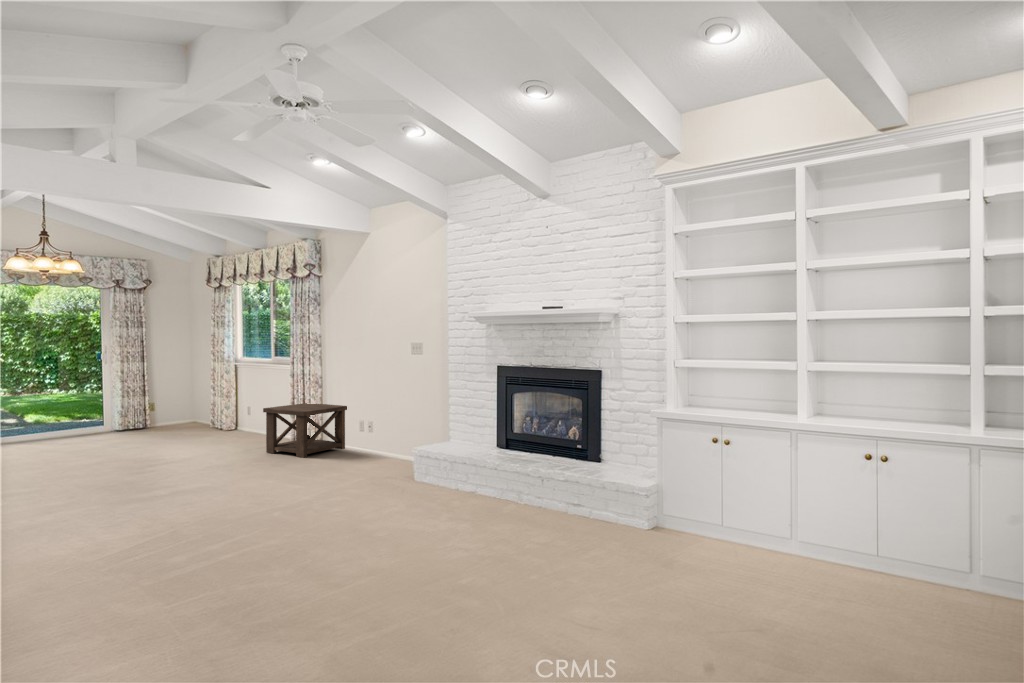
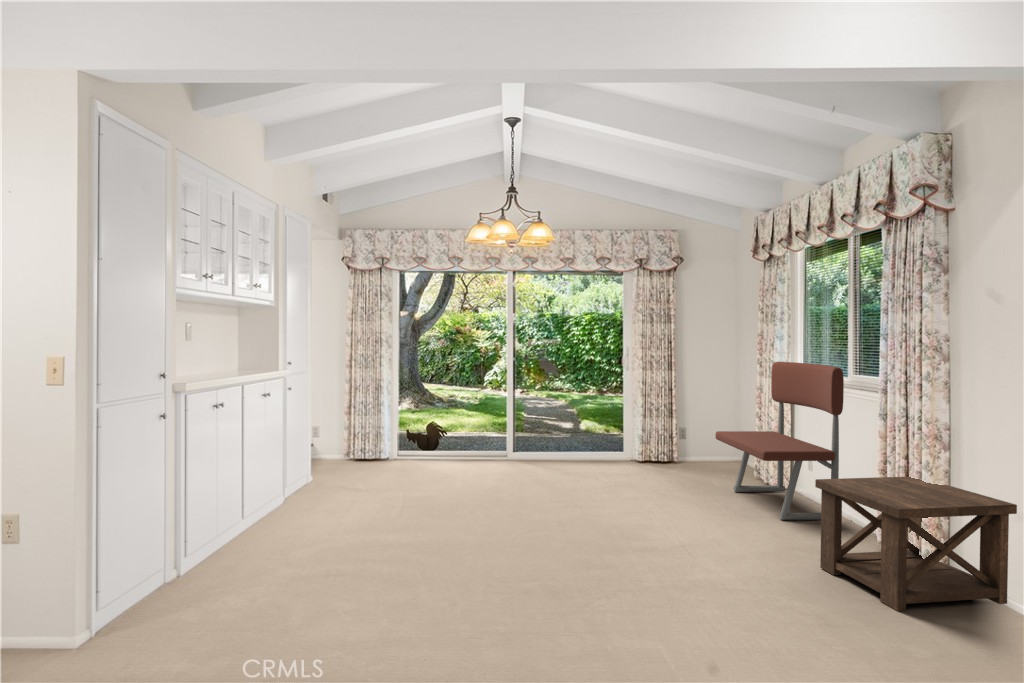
bench: none [189,352,270,441] -> present [716,362,844,520]

